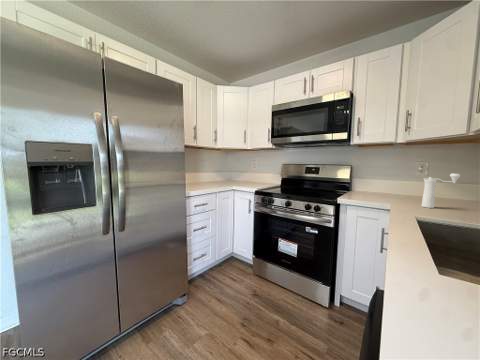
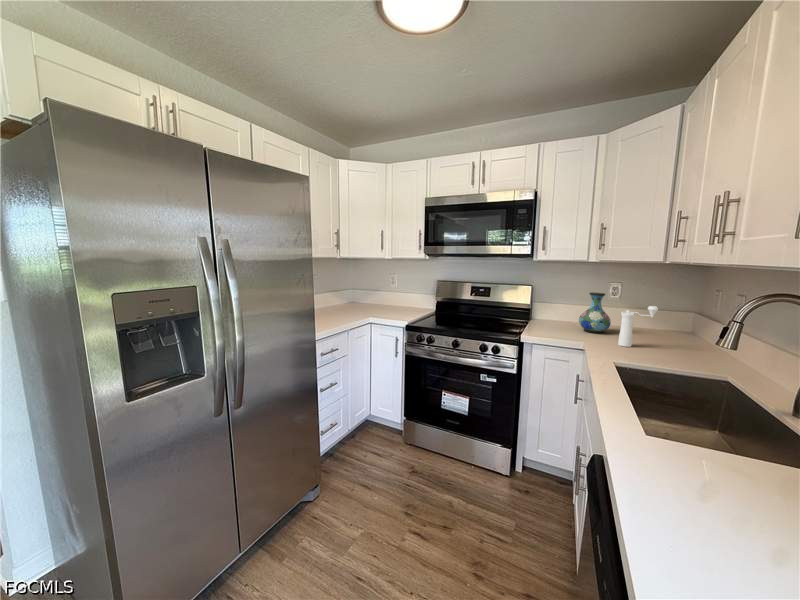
vase: none [388,167,417,199] -> present [579,292,611,333]

